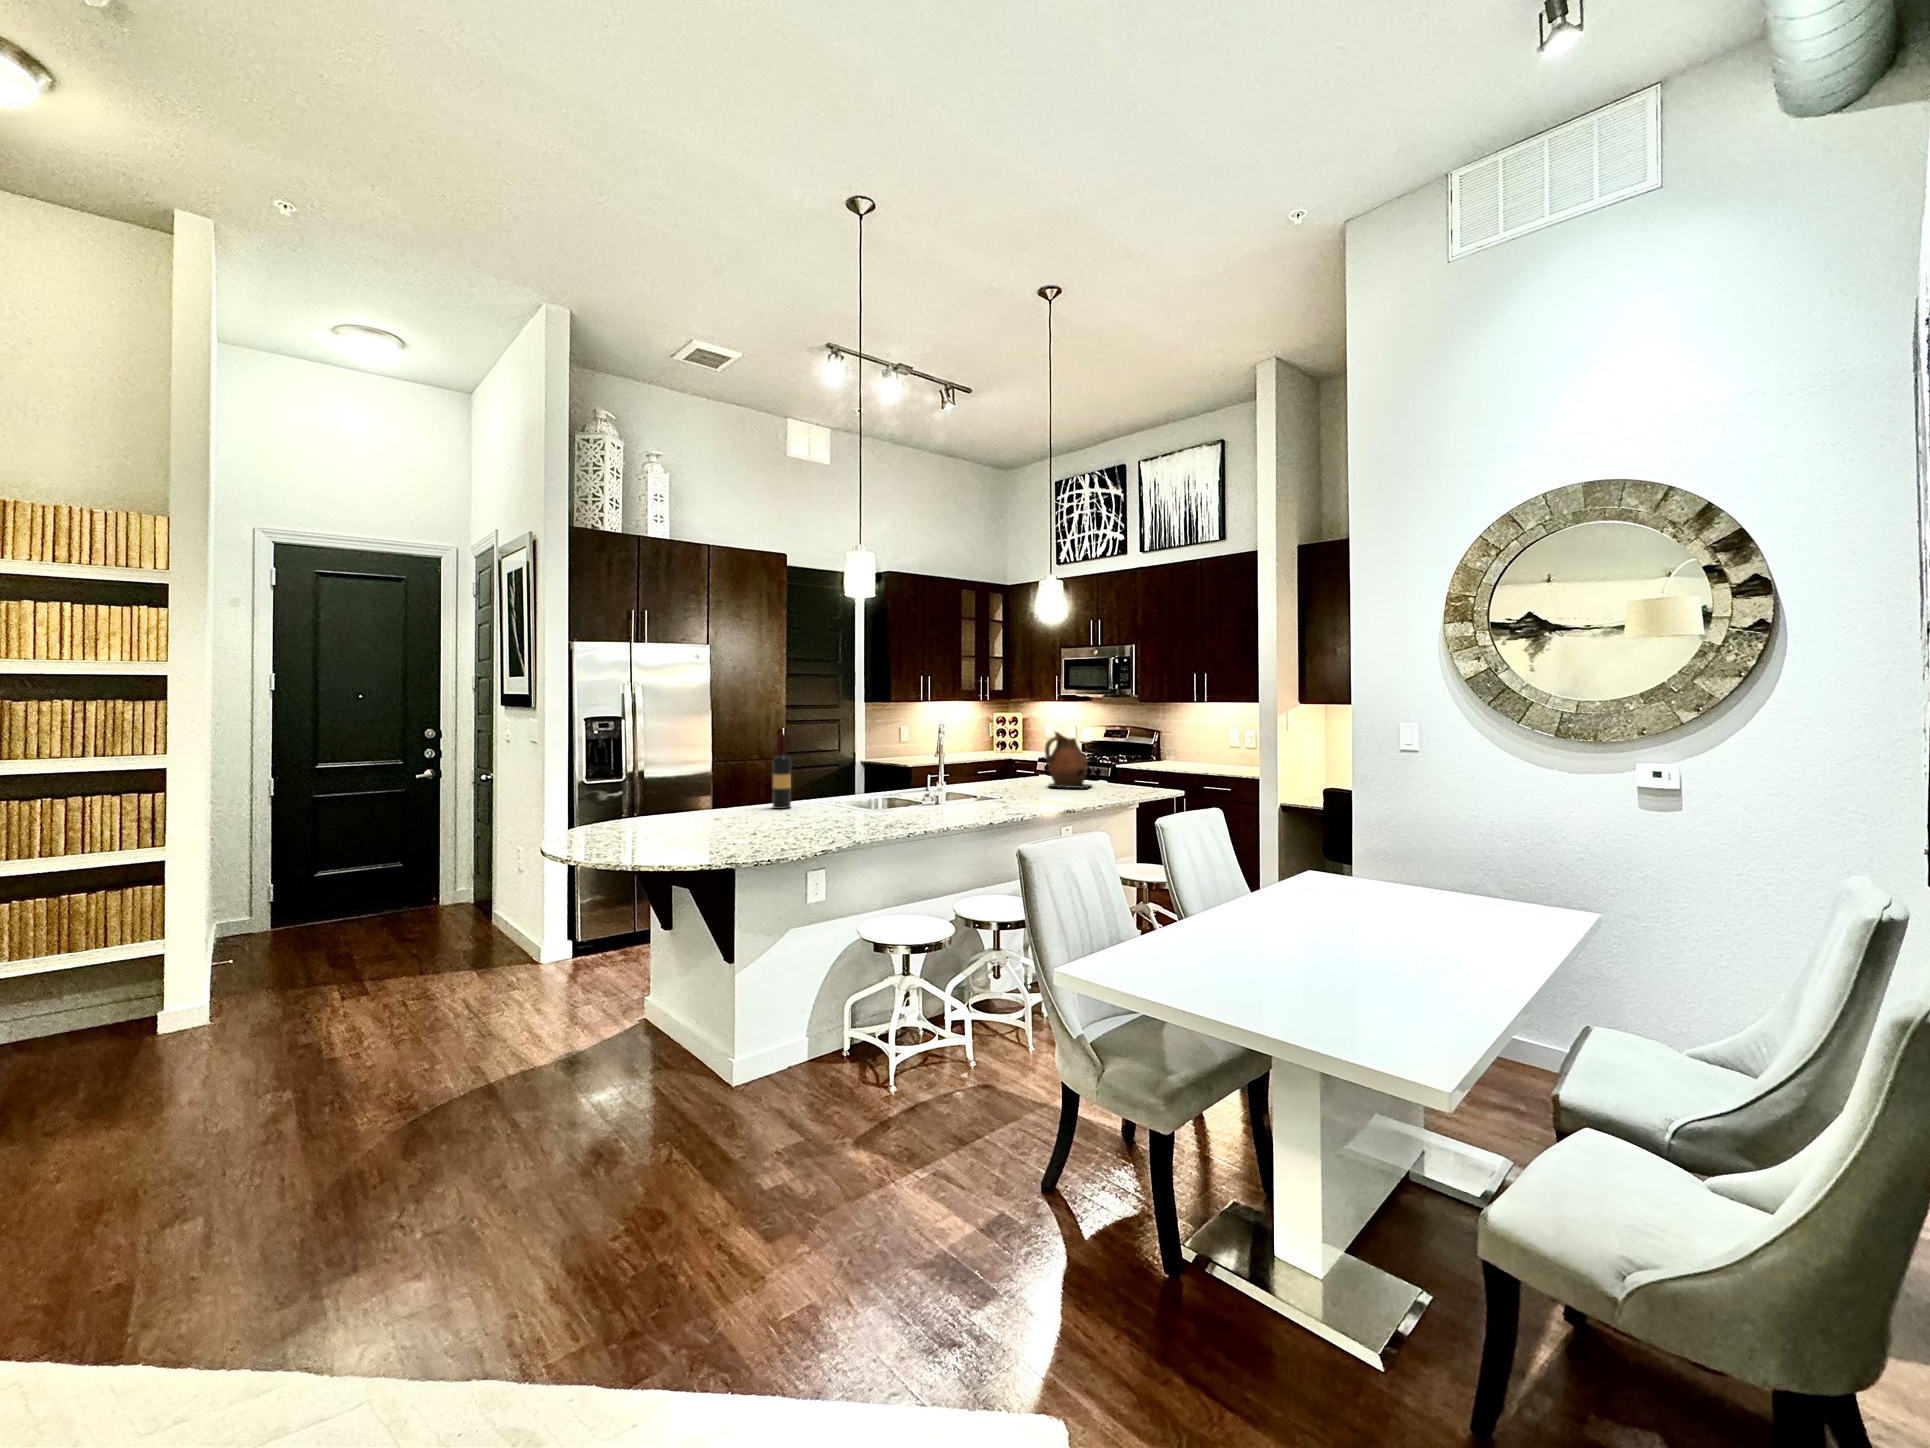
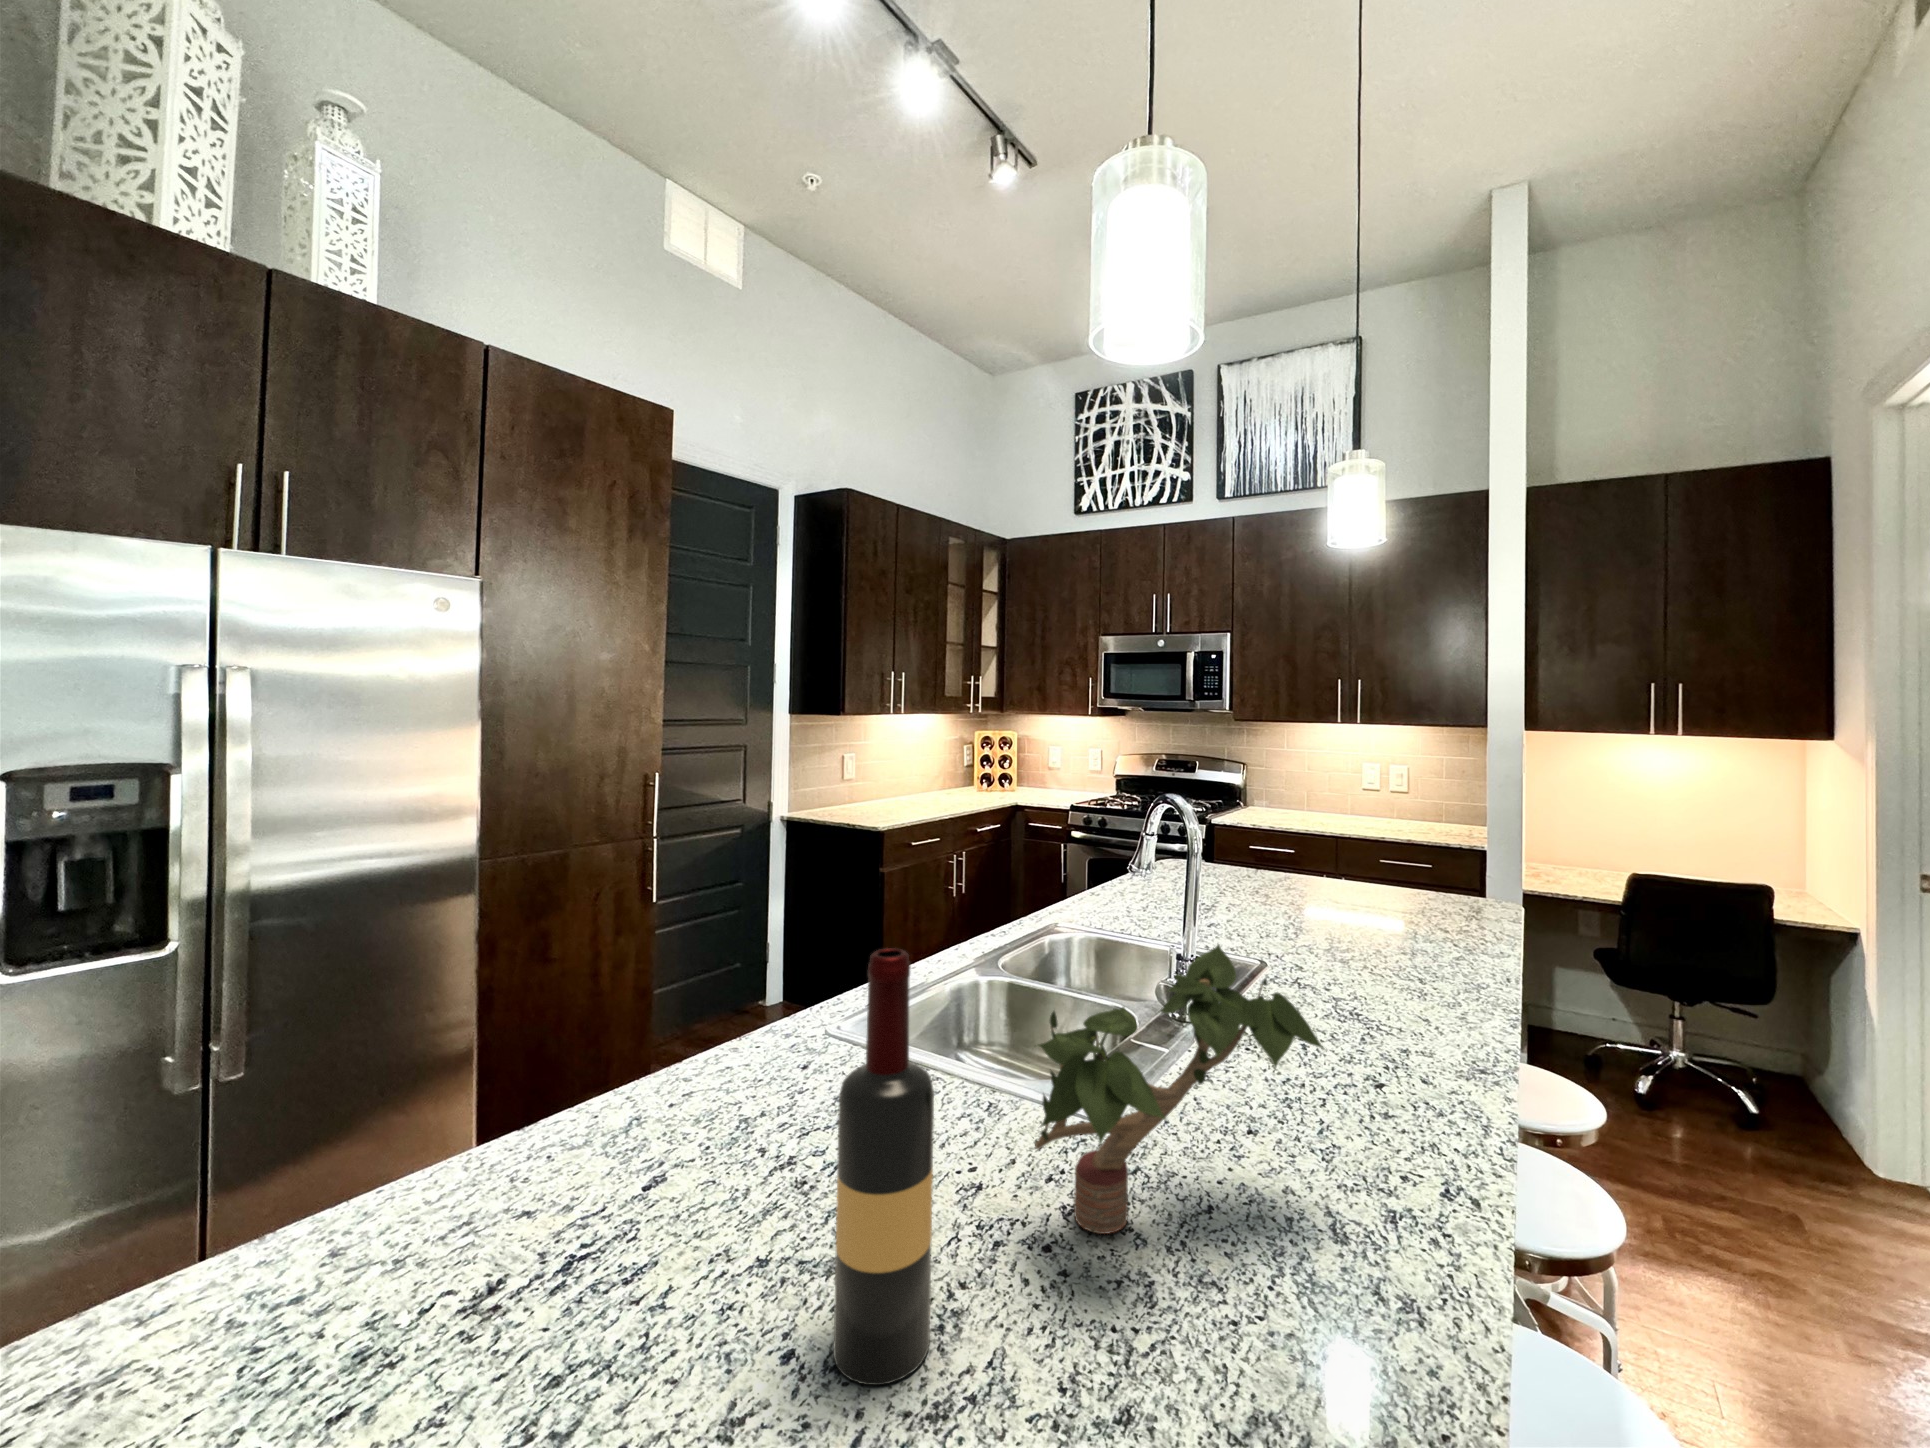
ceramic pitcher: present [1045,732,1090,788] -> none [1341,804,1469,941]
potted plant: none [813,745,899,805] -> present [1035,944,1324,1234]

